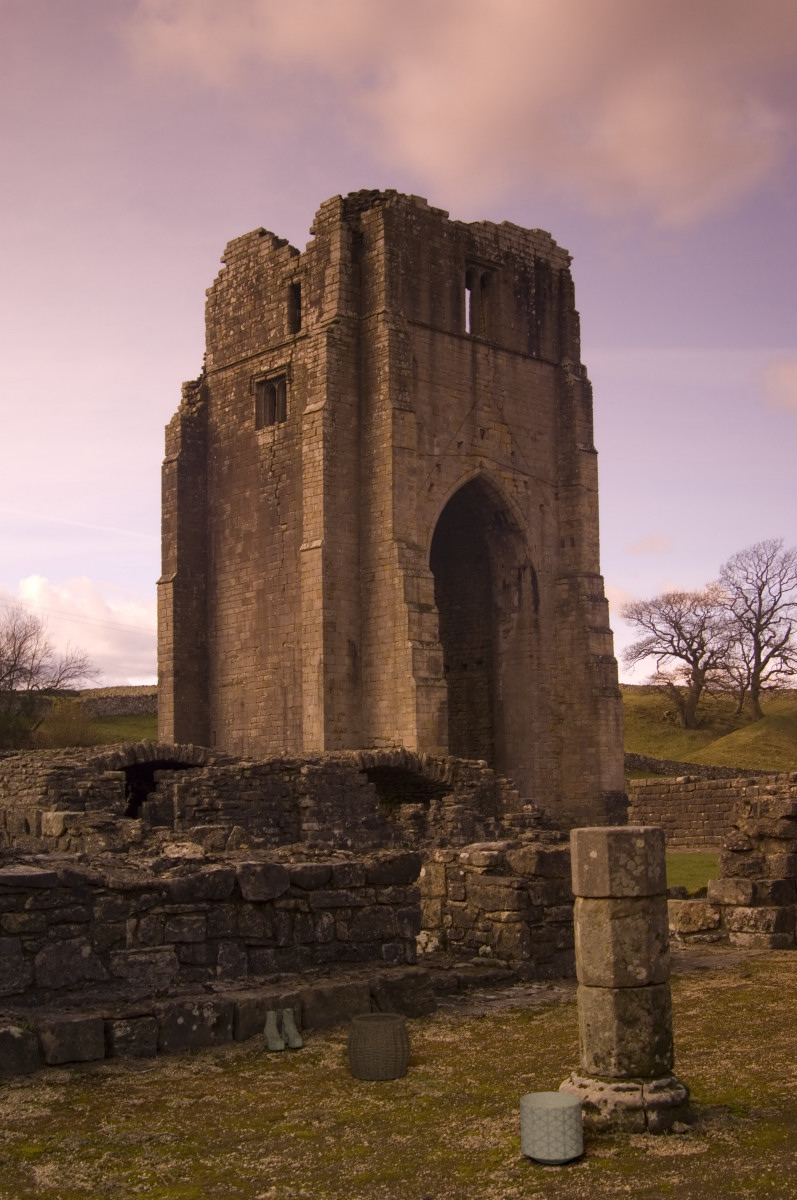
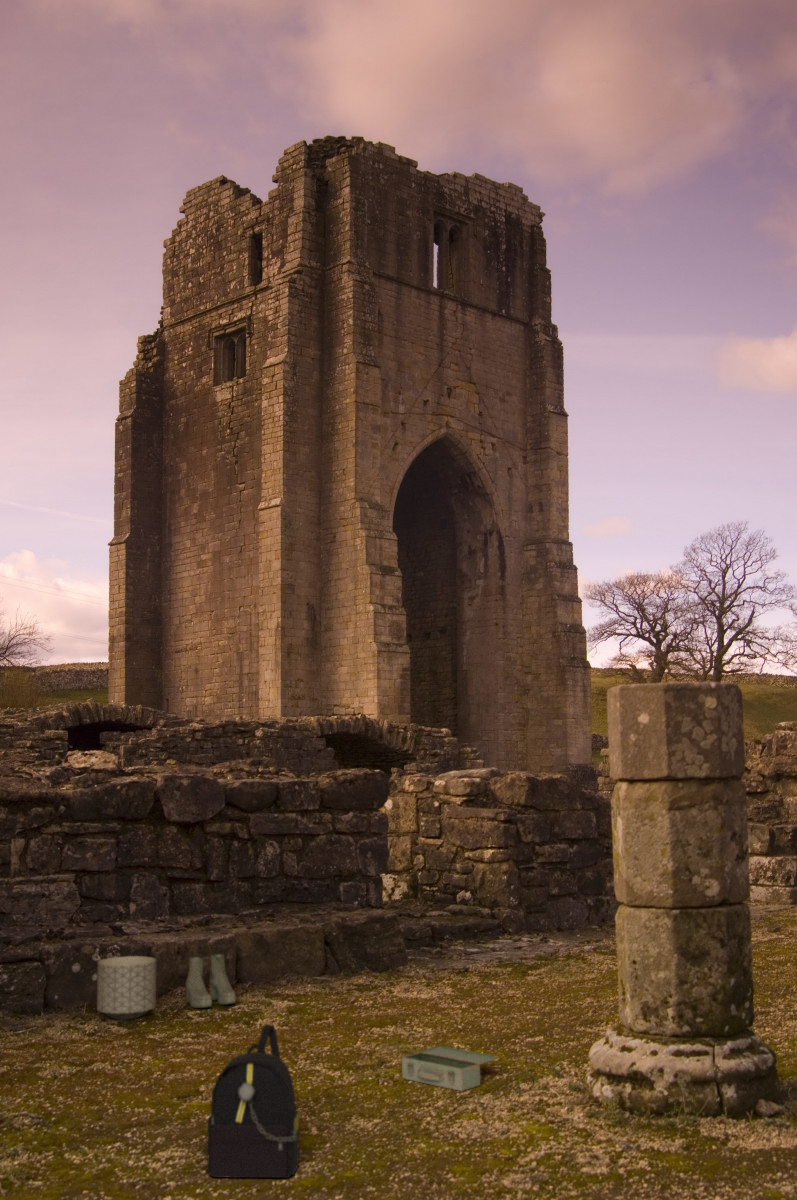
woven basket: present [346,1013,411,1081] -> none [290,955,378,1045]
backpack: none [298,1072,357,1172] -> present [207,1024,299,1178]
toolbox: none [427,1083,495,1116] -> present [402,1046,496,1091]
planter: present [520,1092,583,1165] -> present [97,956,156,1020]

